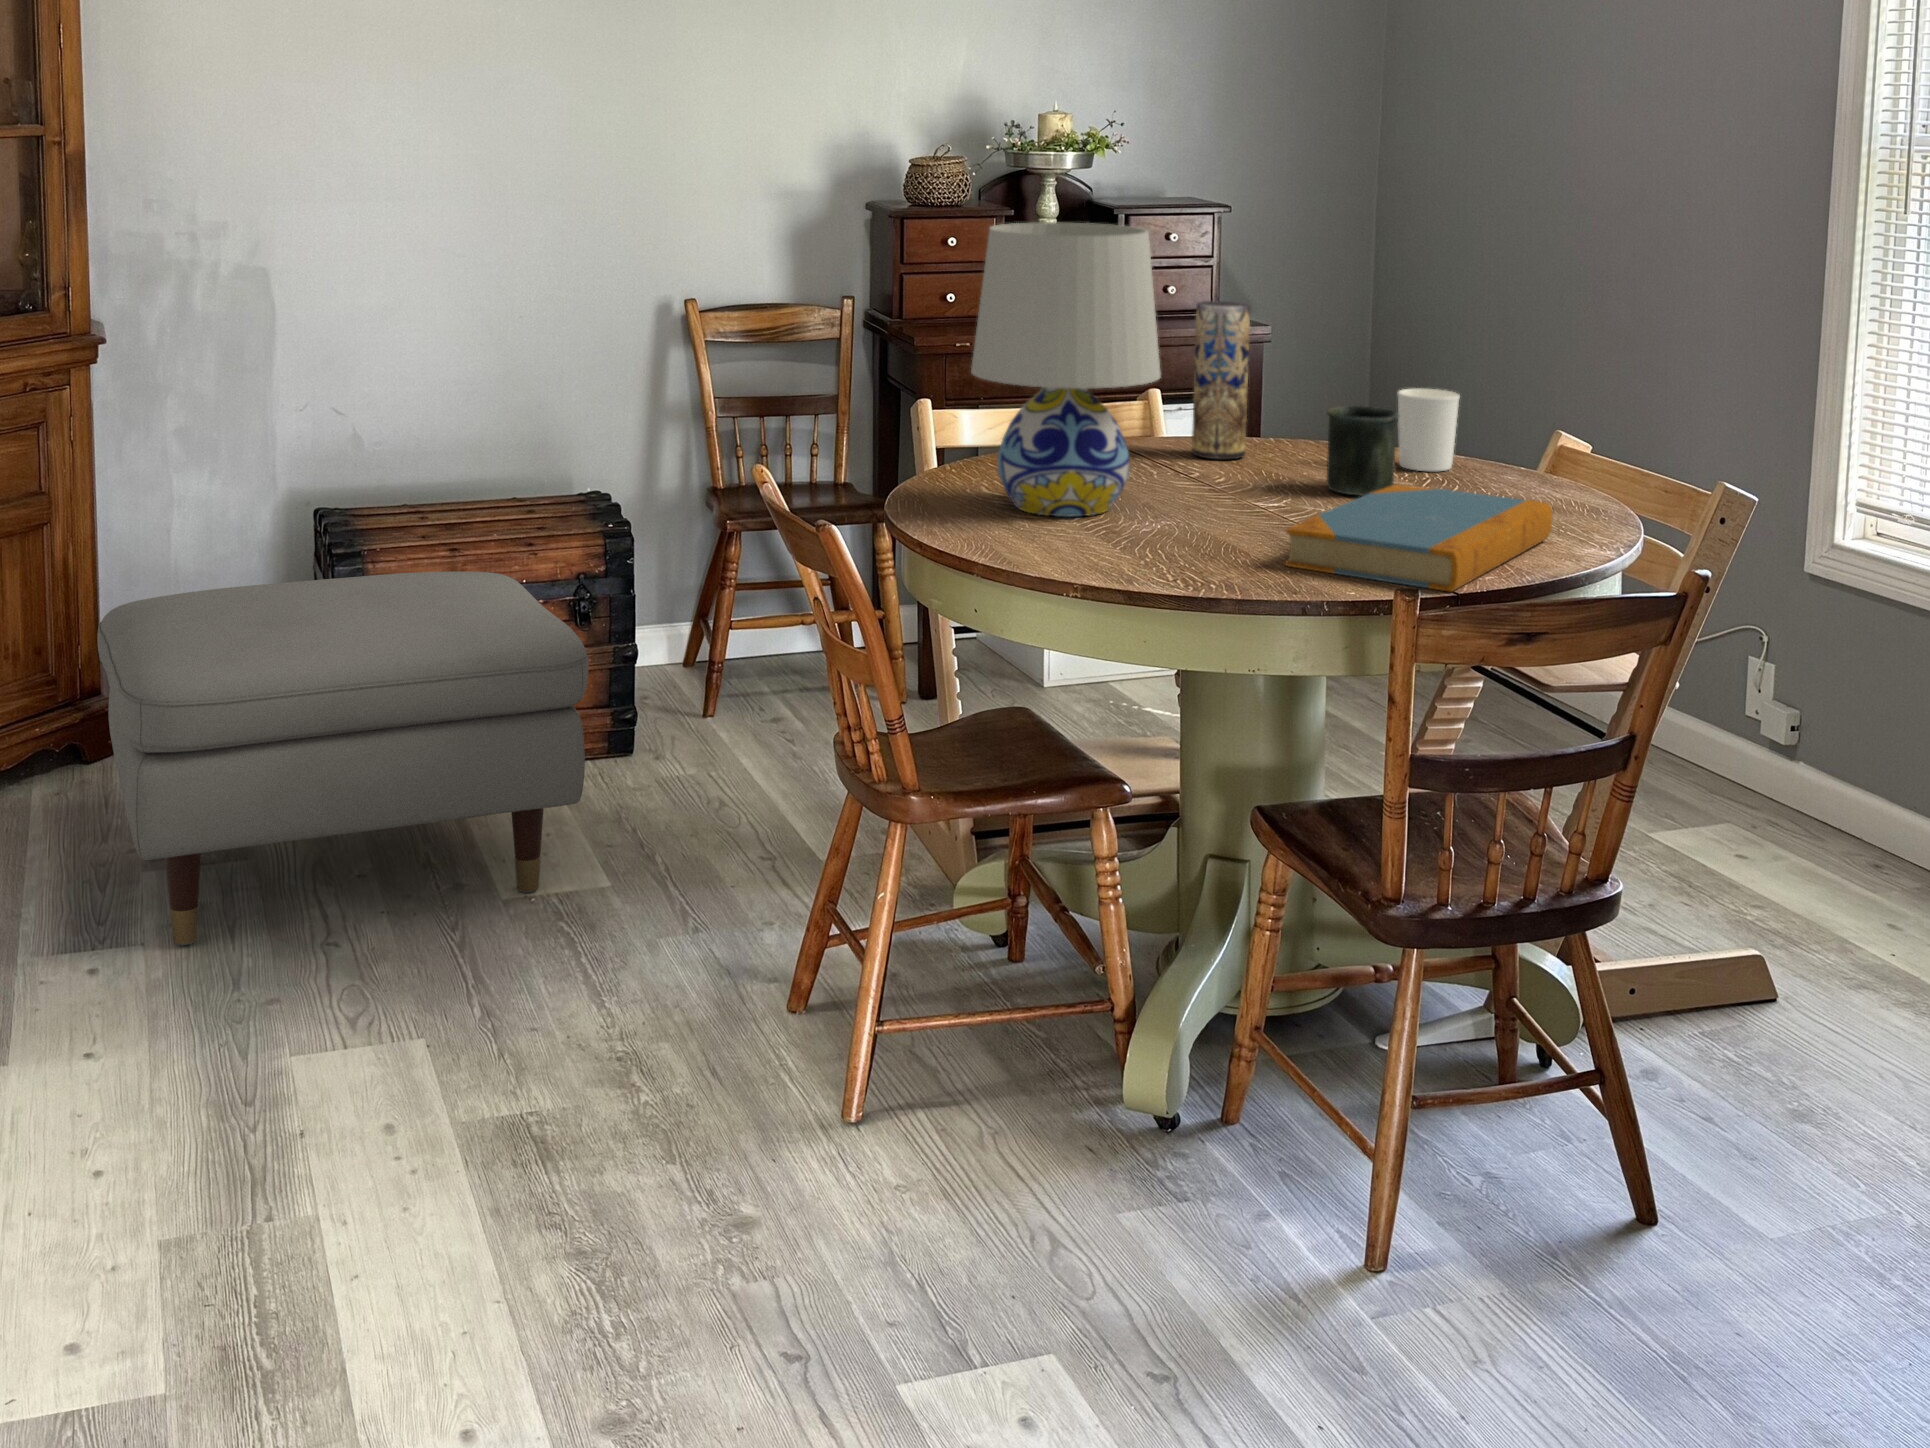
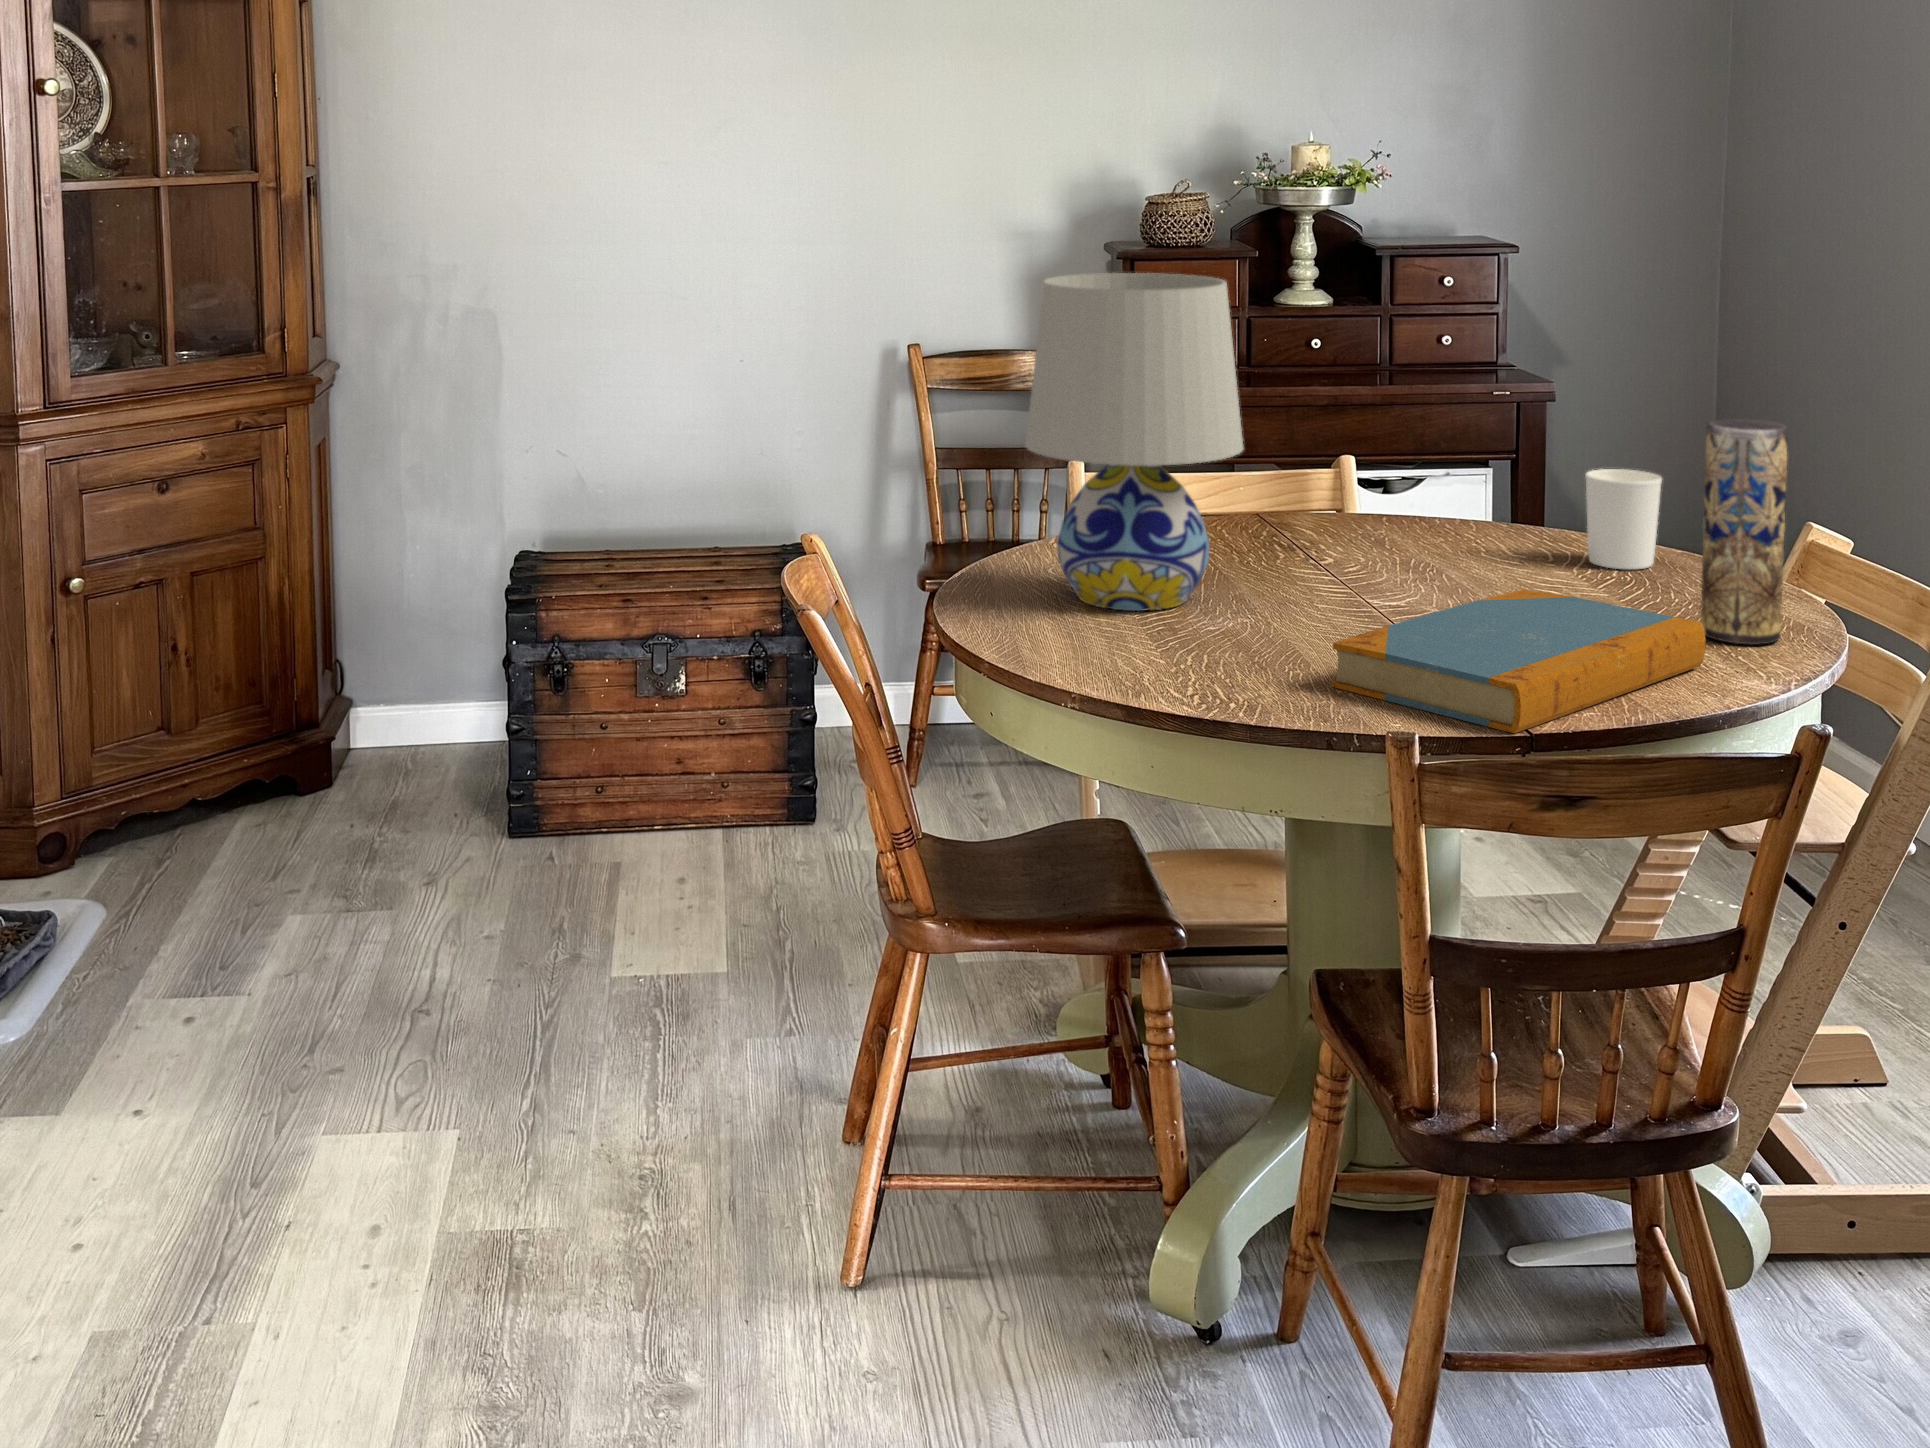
vase: present [1192,301,1250,460] -> present [1700,419,1788,645]
mug: present [1327,406,1399,496] -> none [1469,490,1558,598]
ottoman: present [97,572,588,945] -> none [224,629,698,998]

